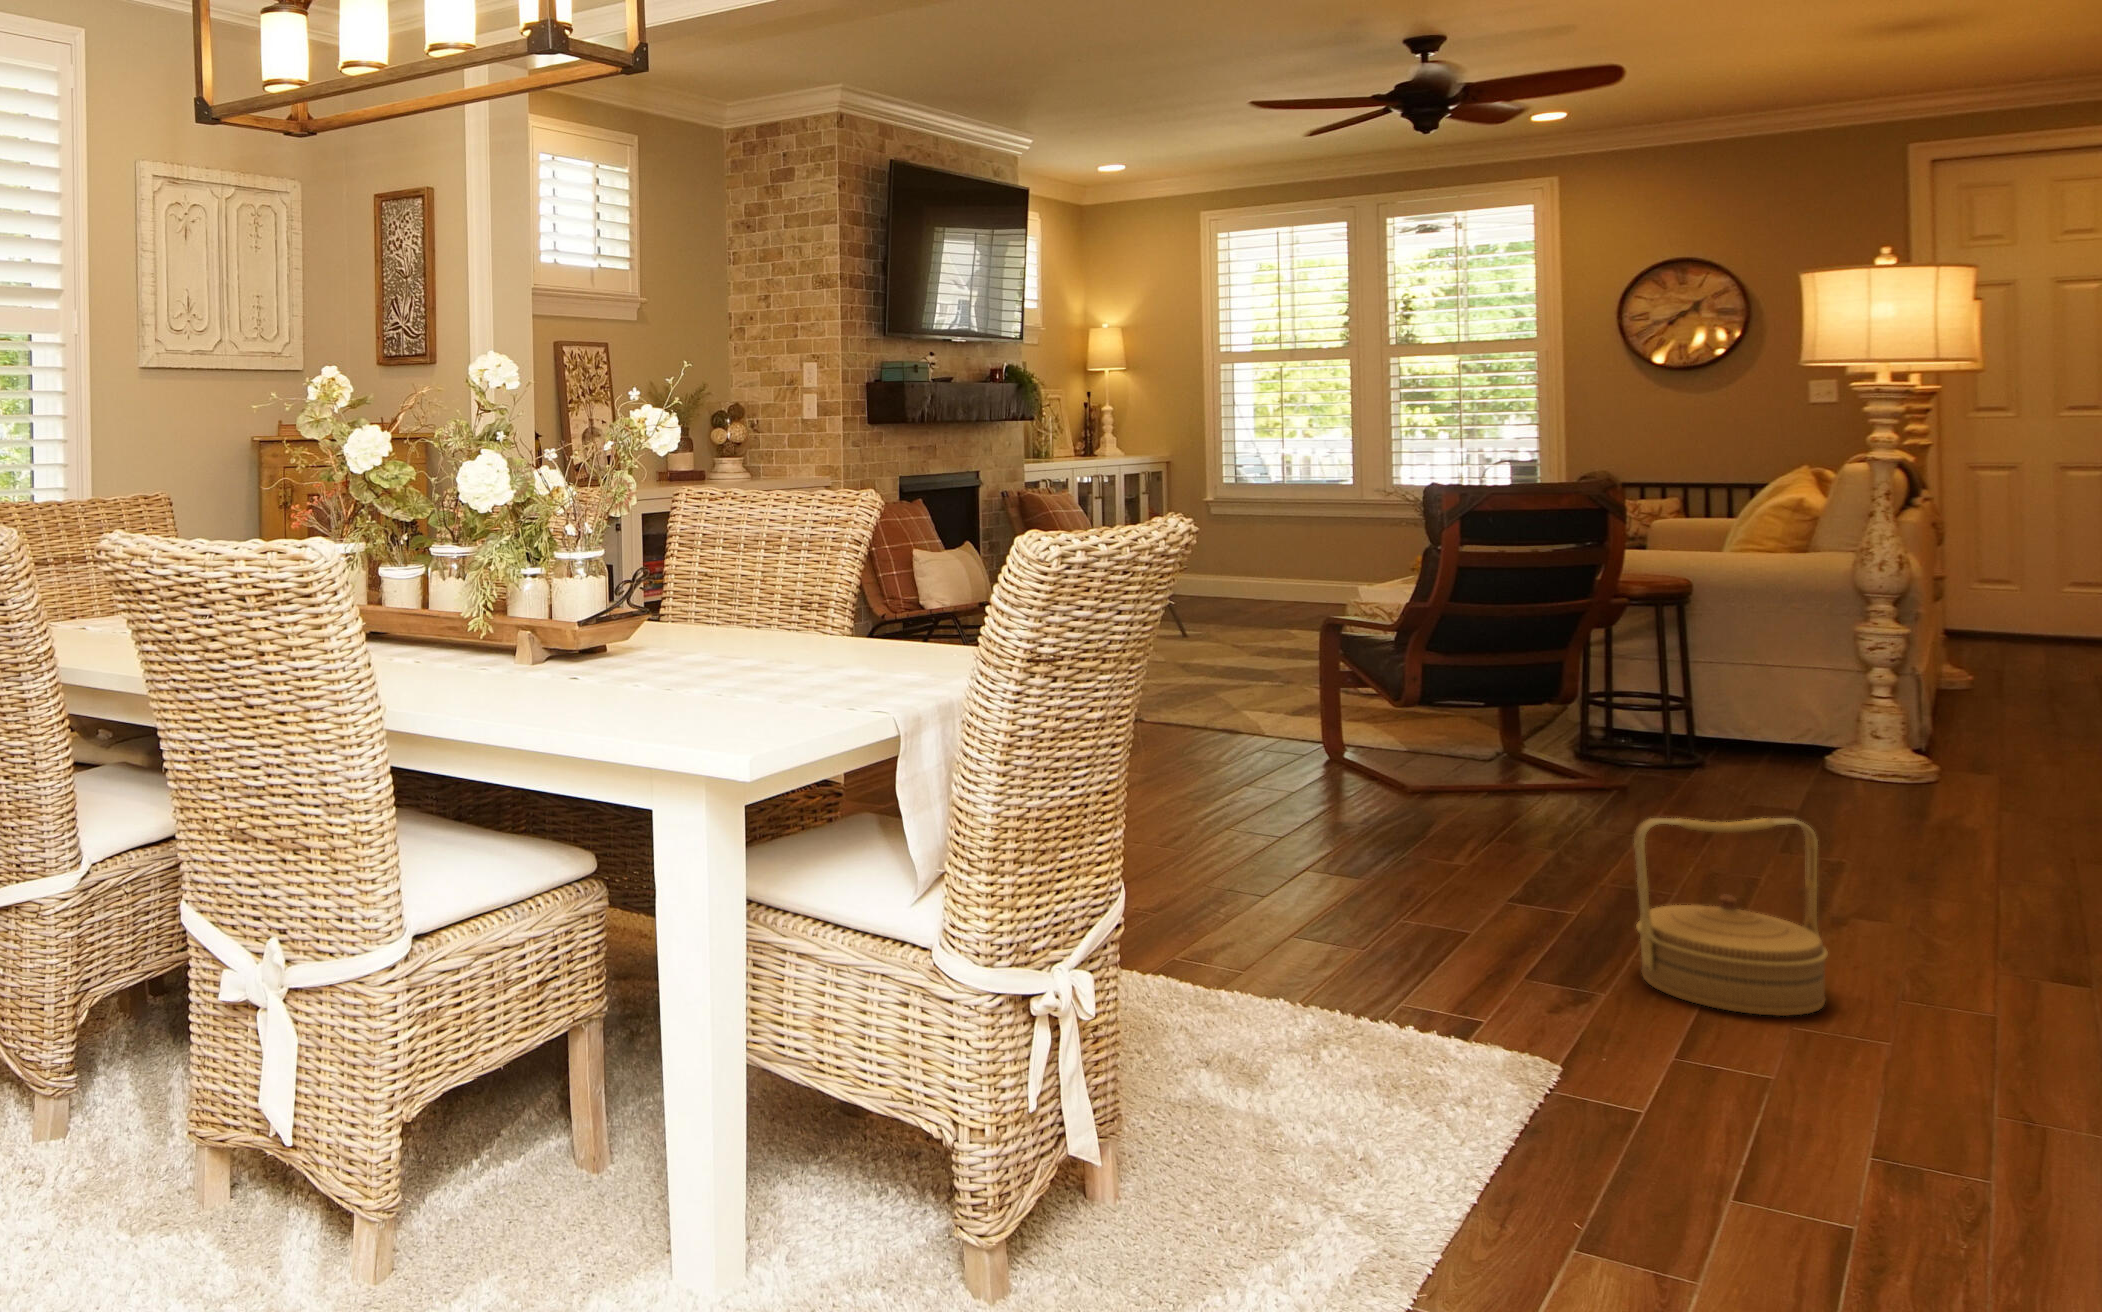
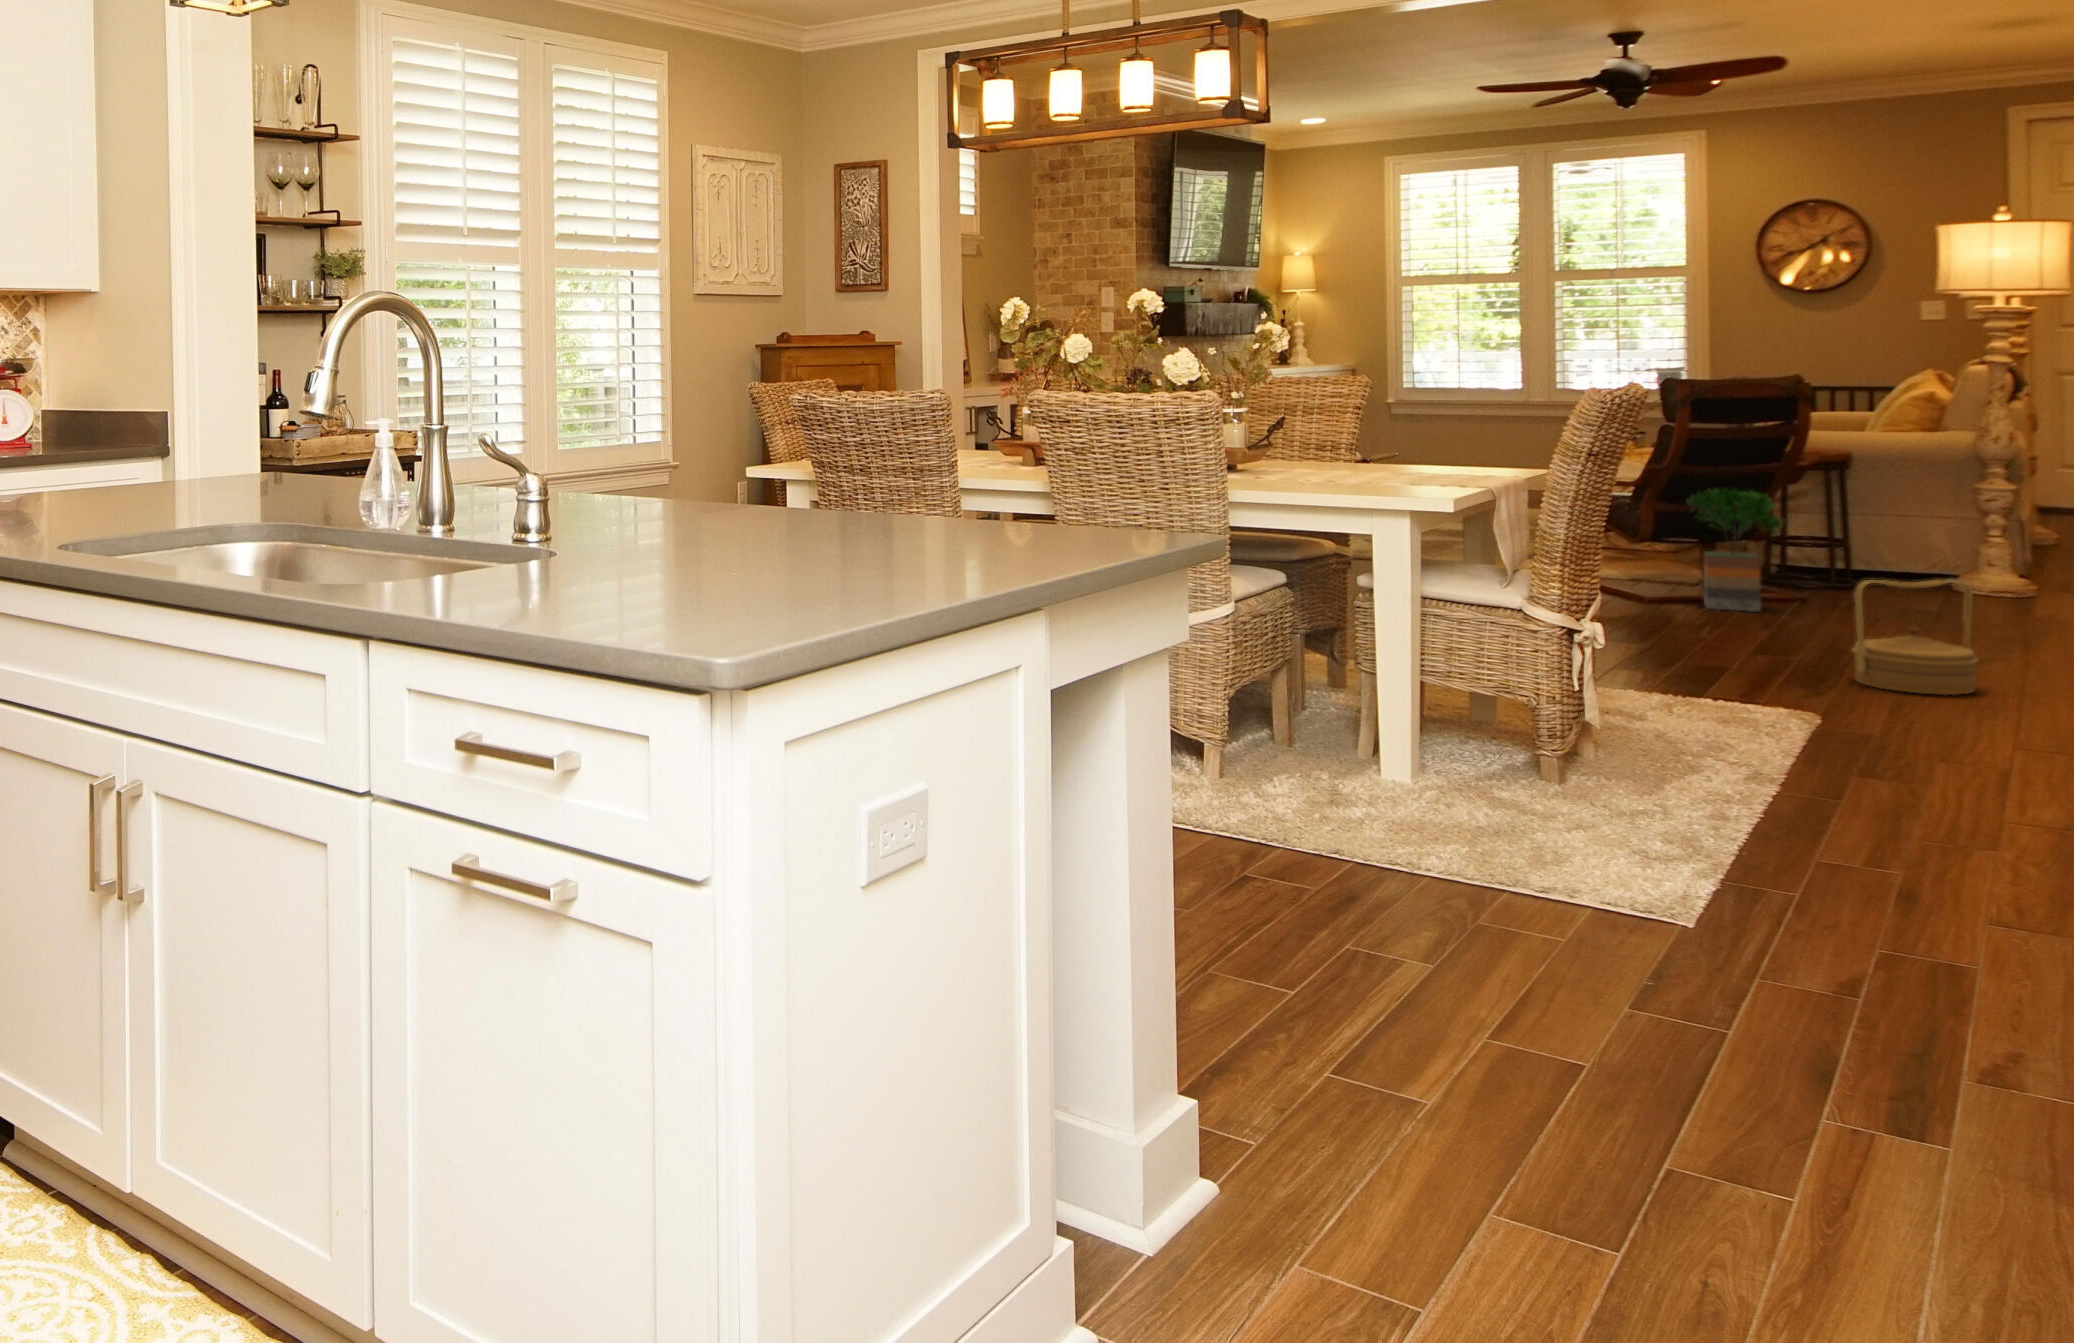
potted tree: none [1452,635,1586,815] -> present [1688,488,1783,612]

